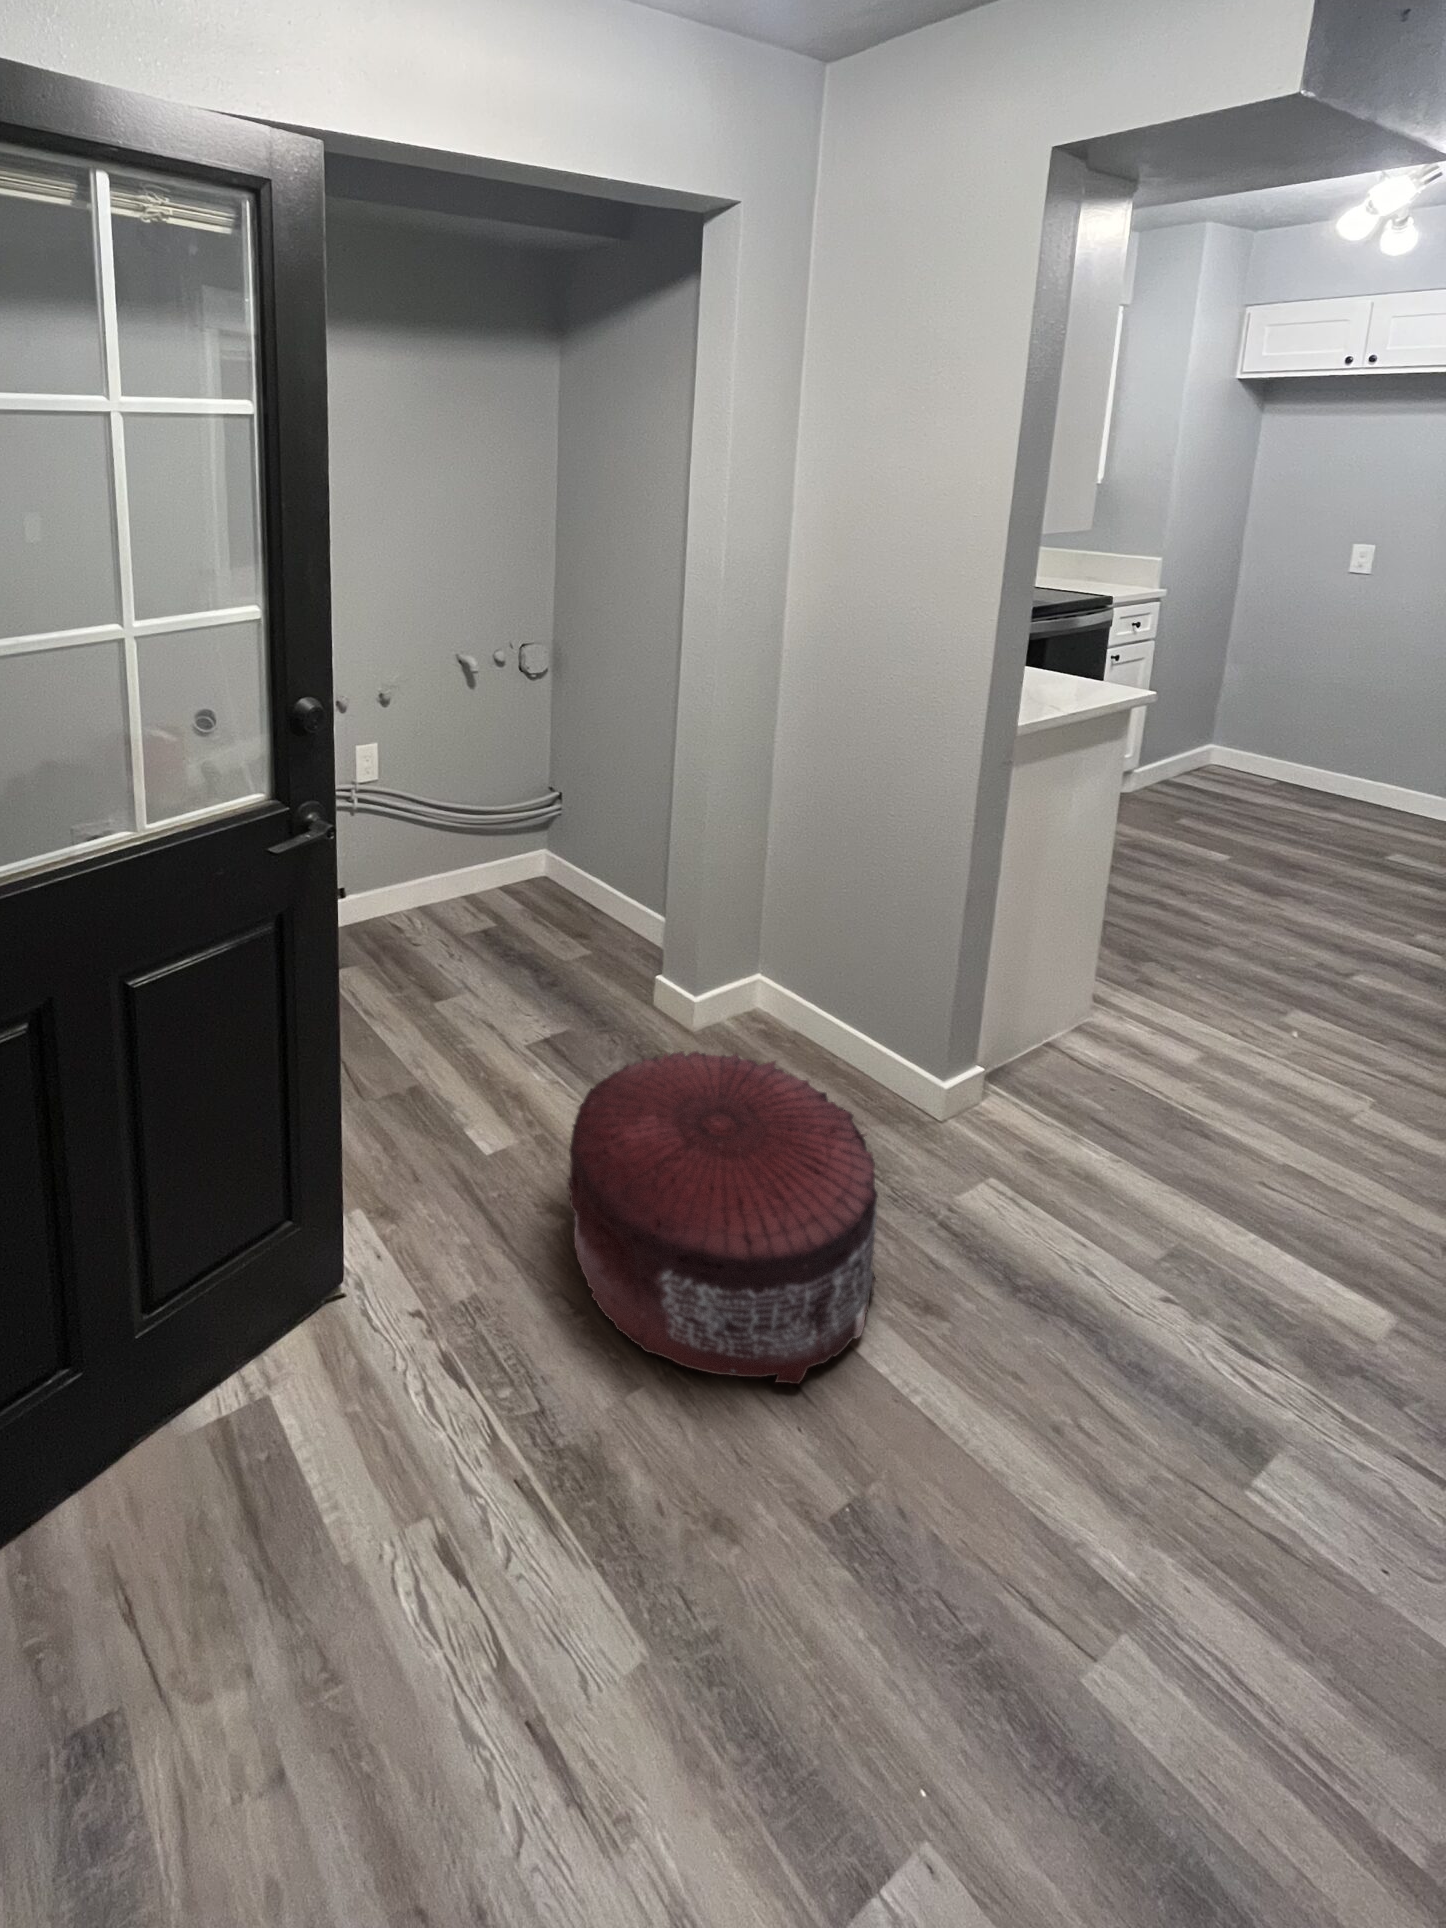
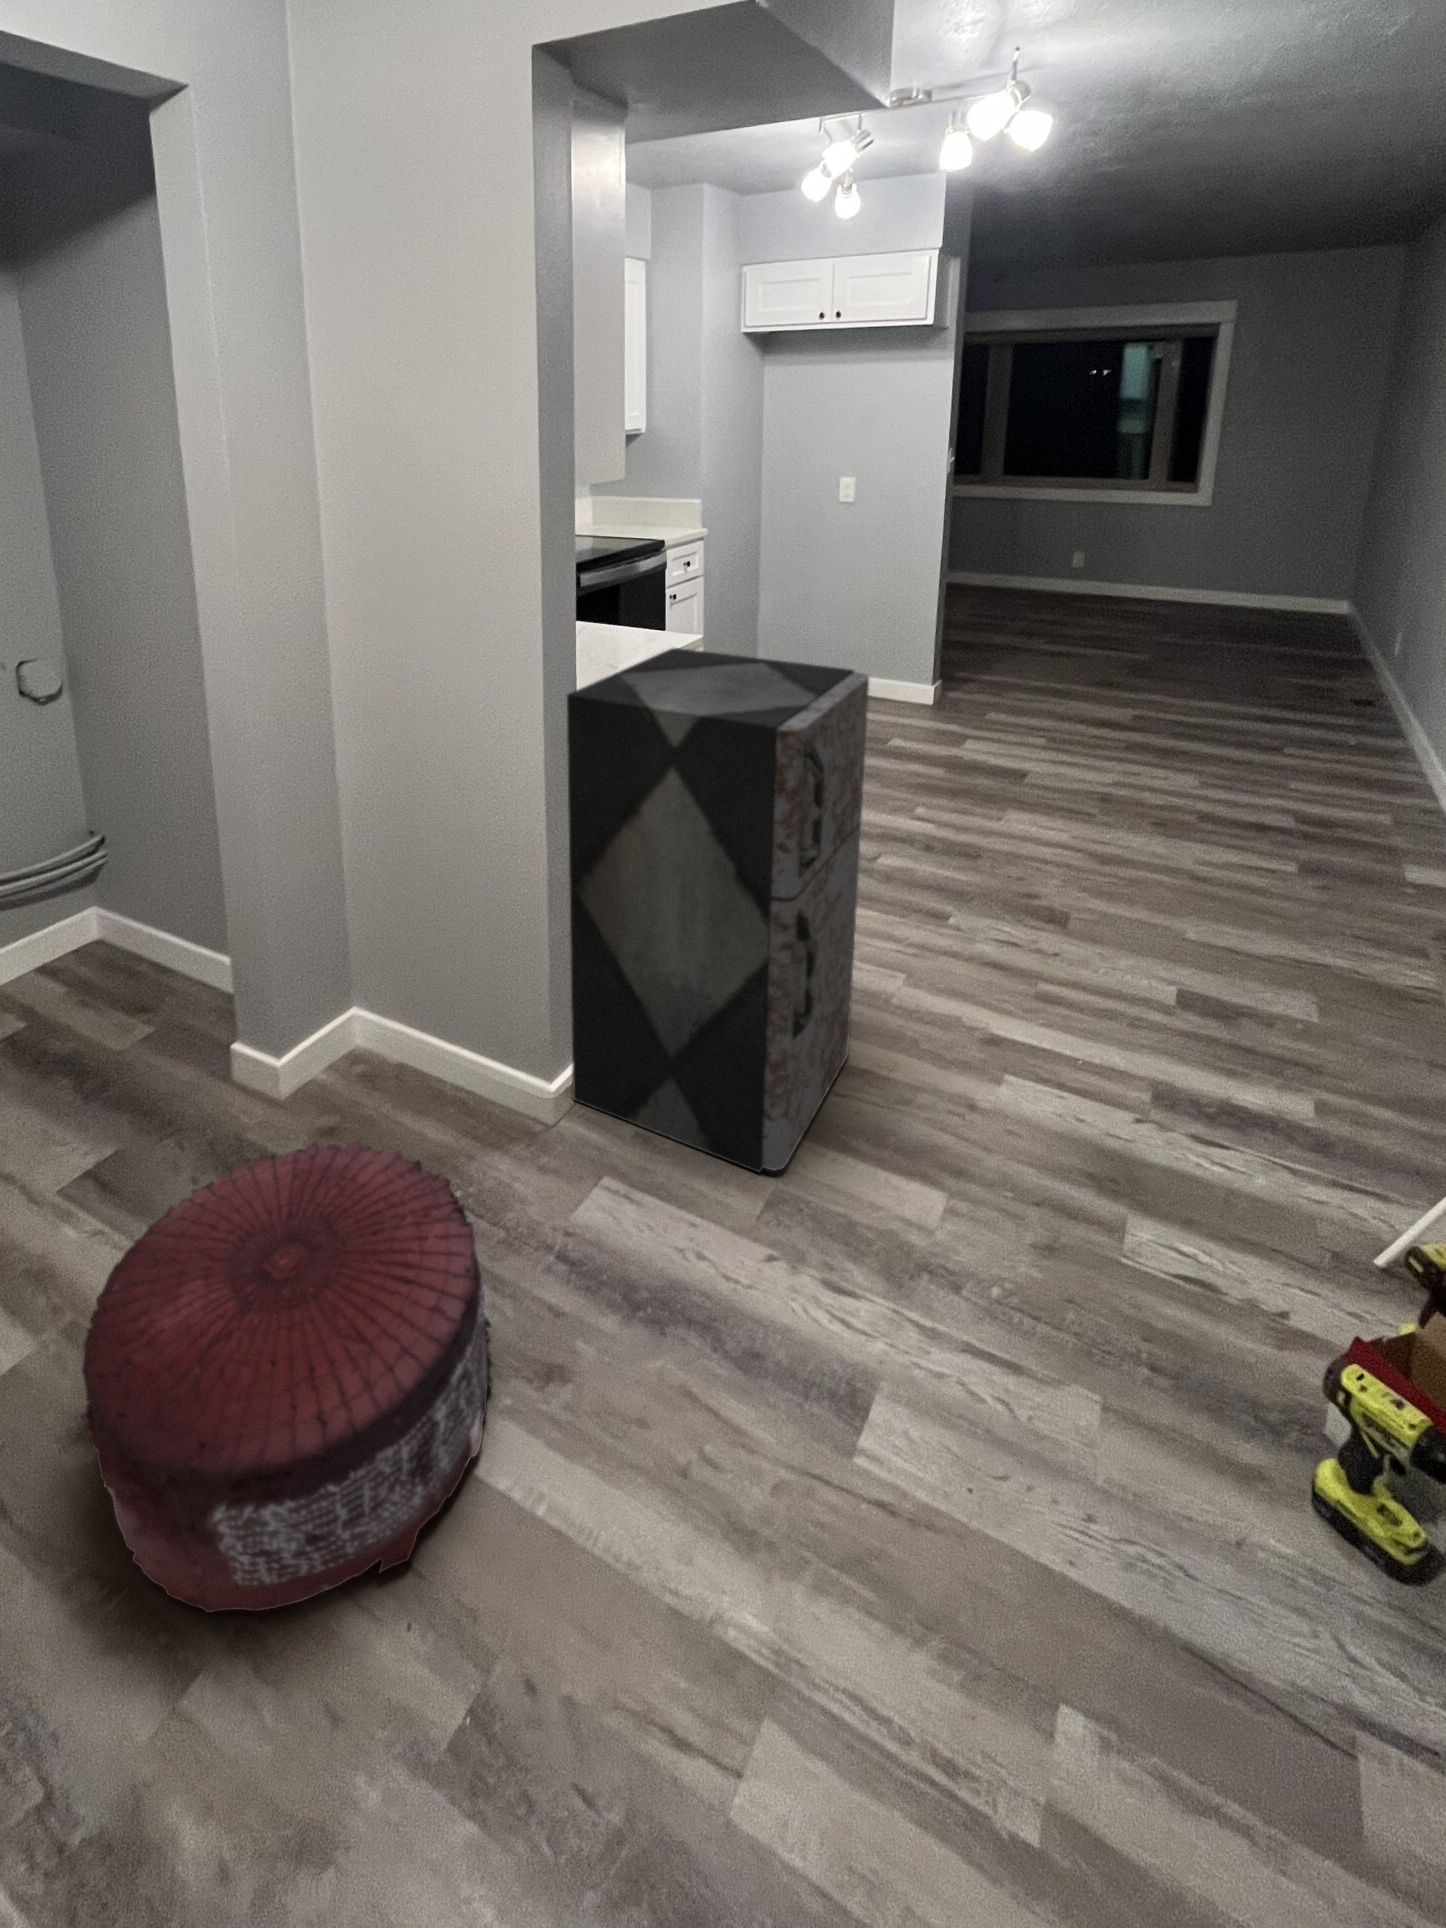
storage cabinet: none [960,699,1363,1232] -> present [567,648,869,1173]

